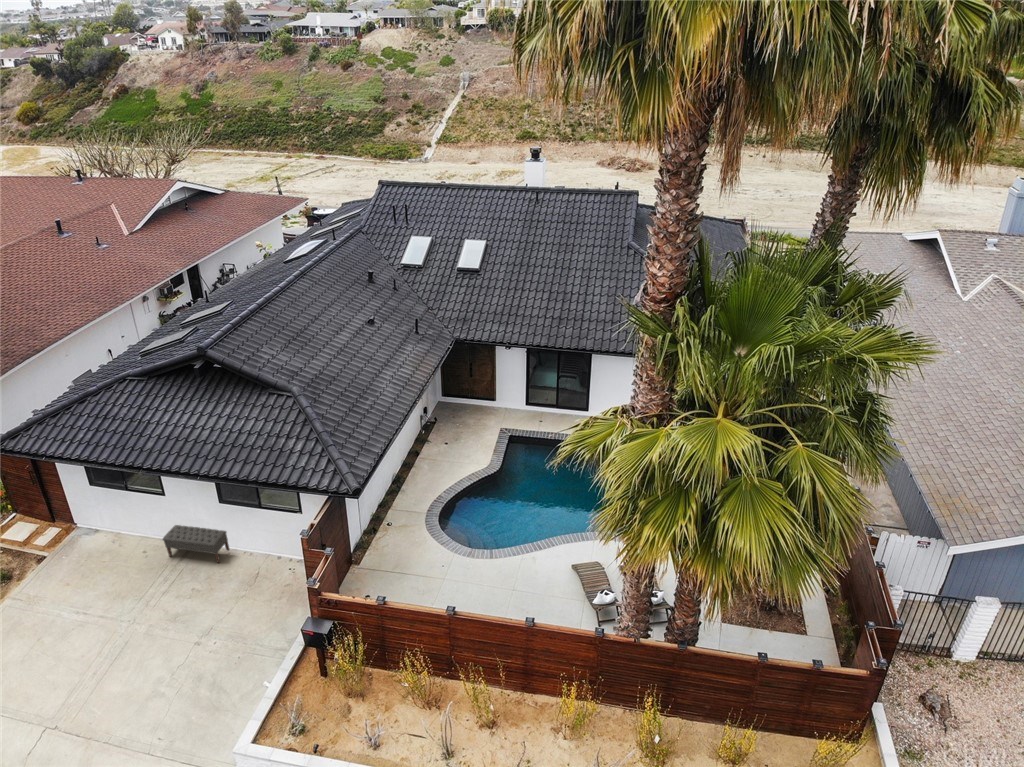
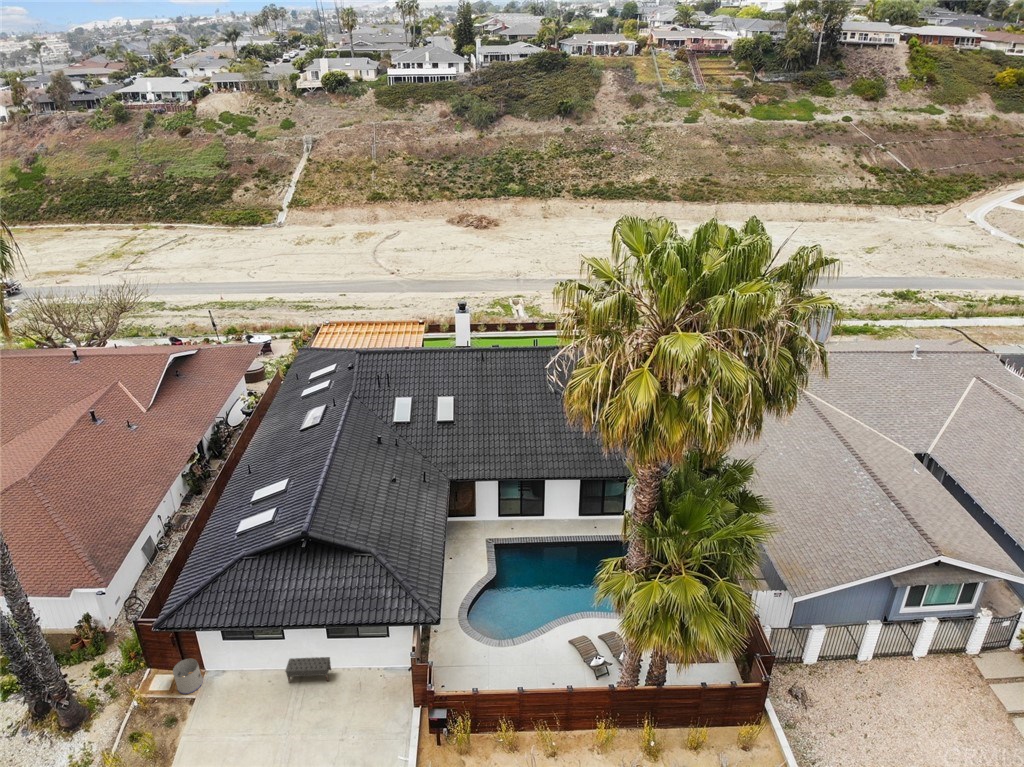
trash can: none [26,505,72,550] -> present [173,659,203,694]

